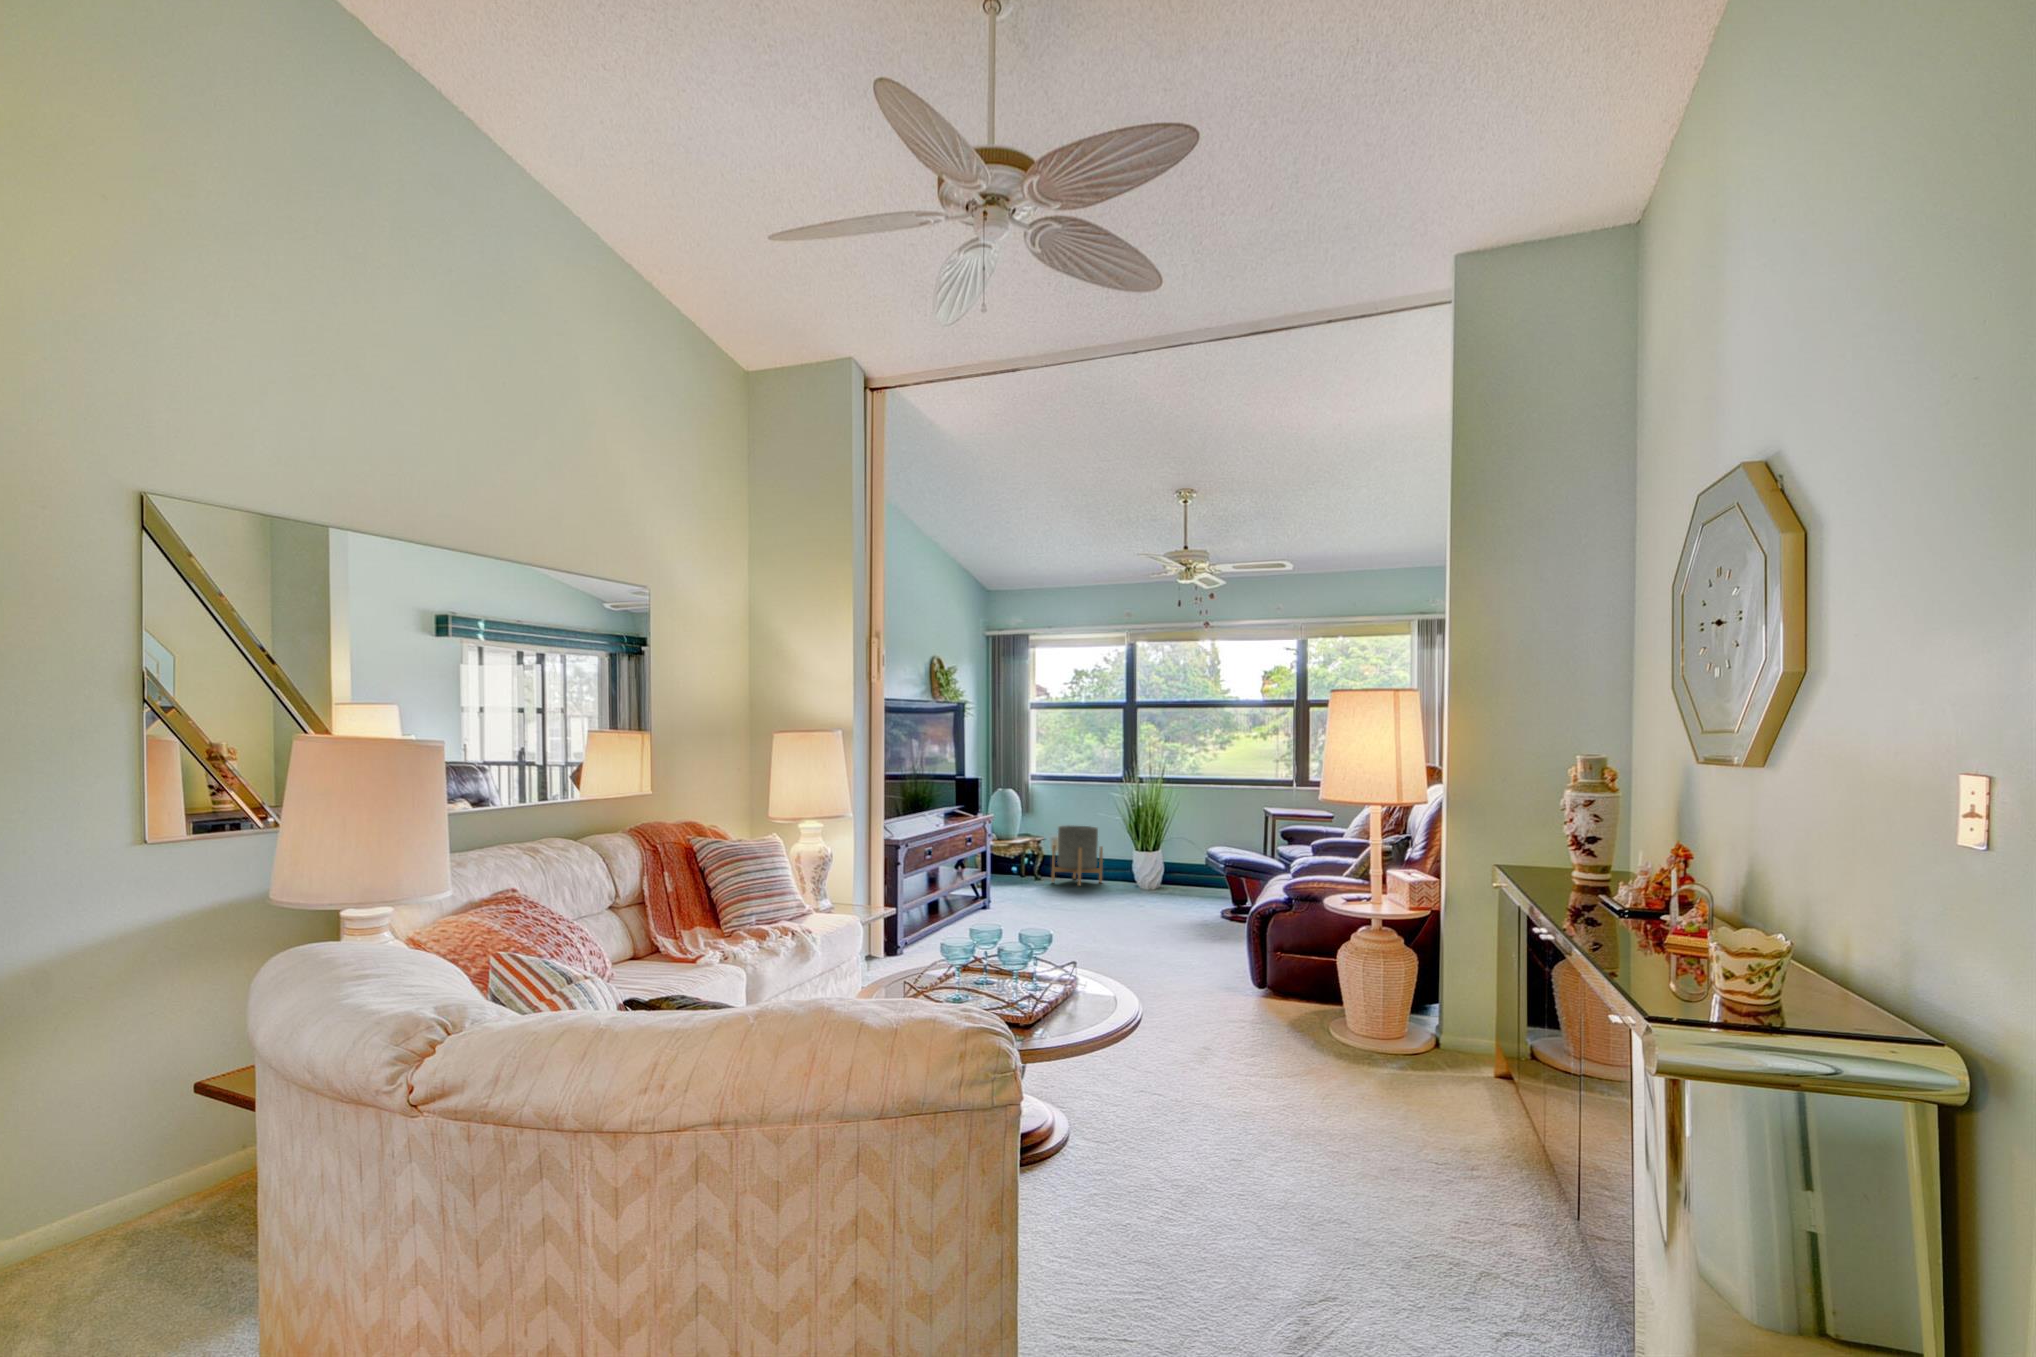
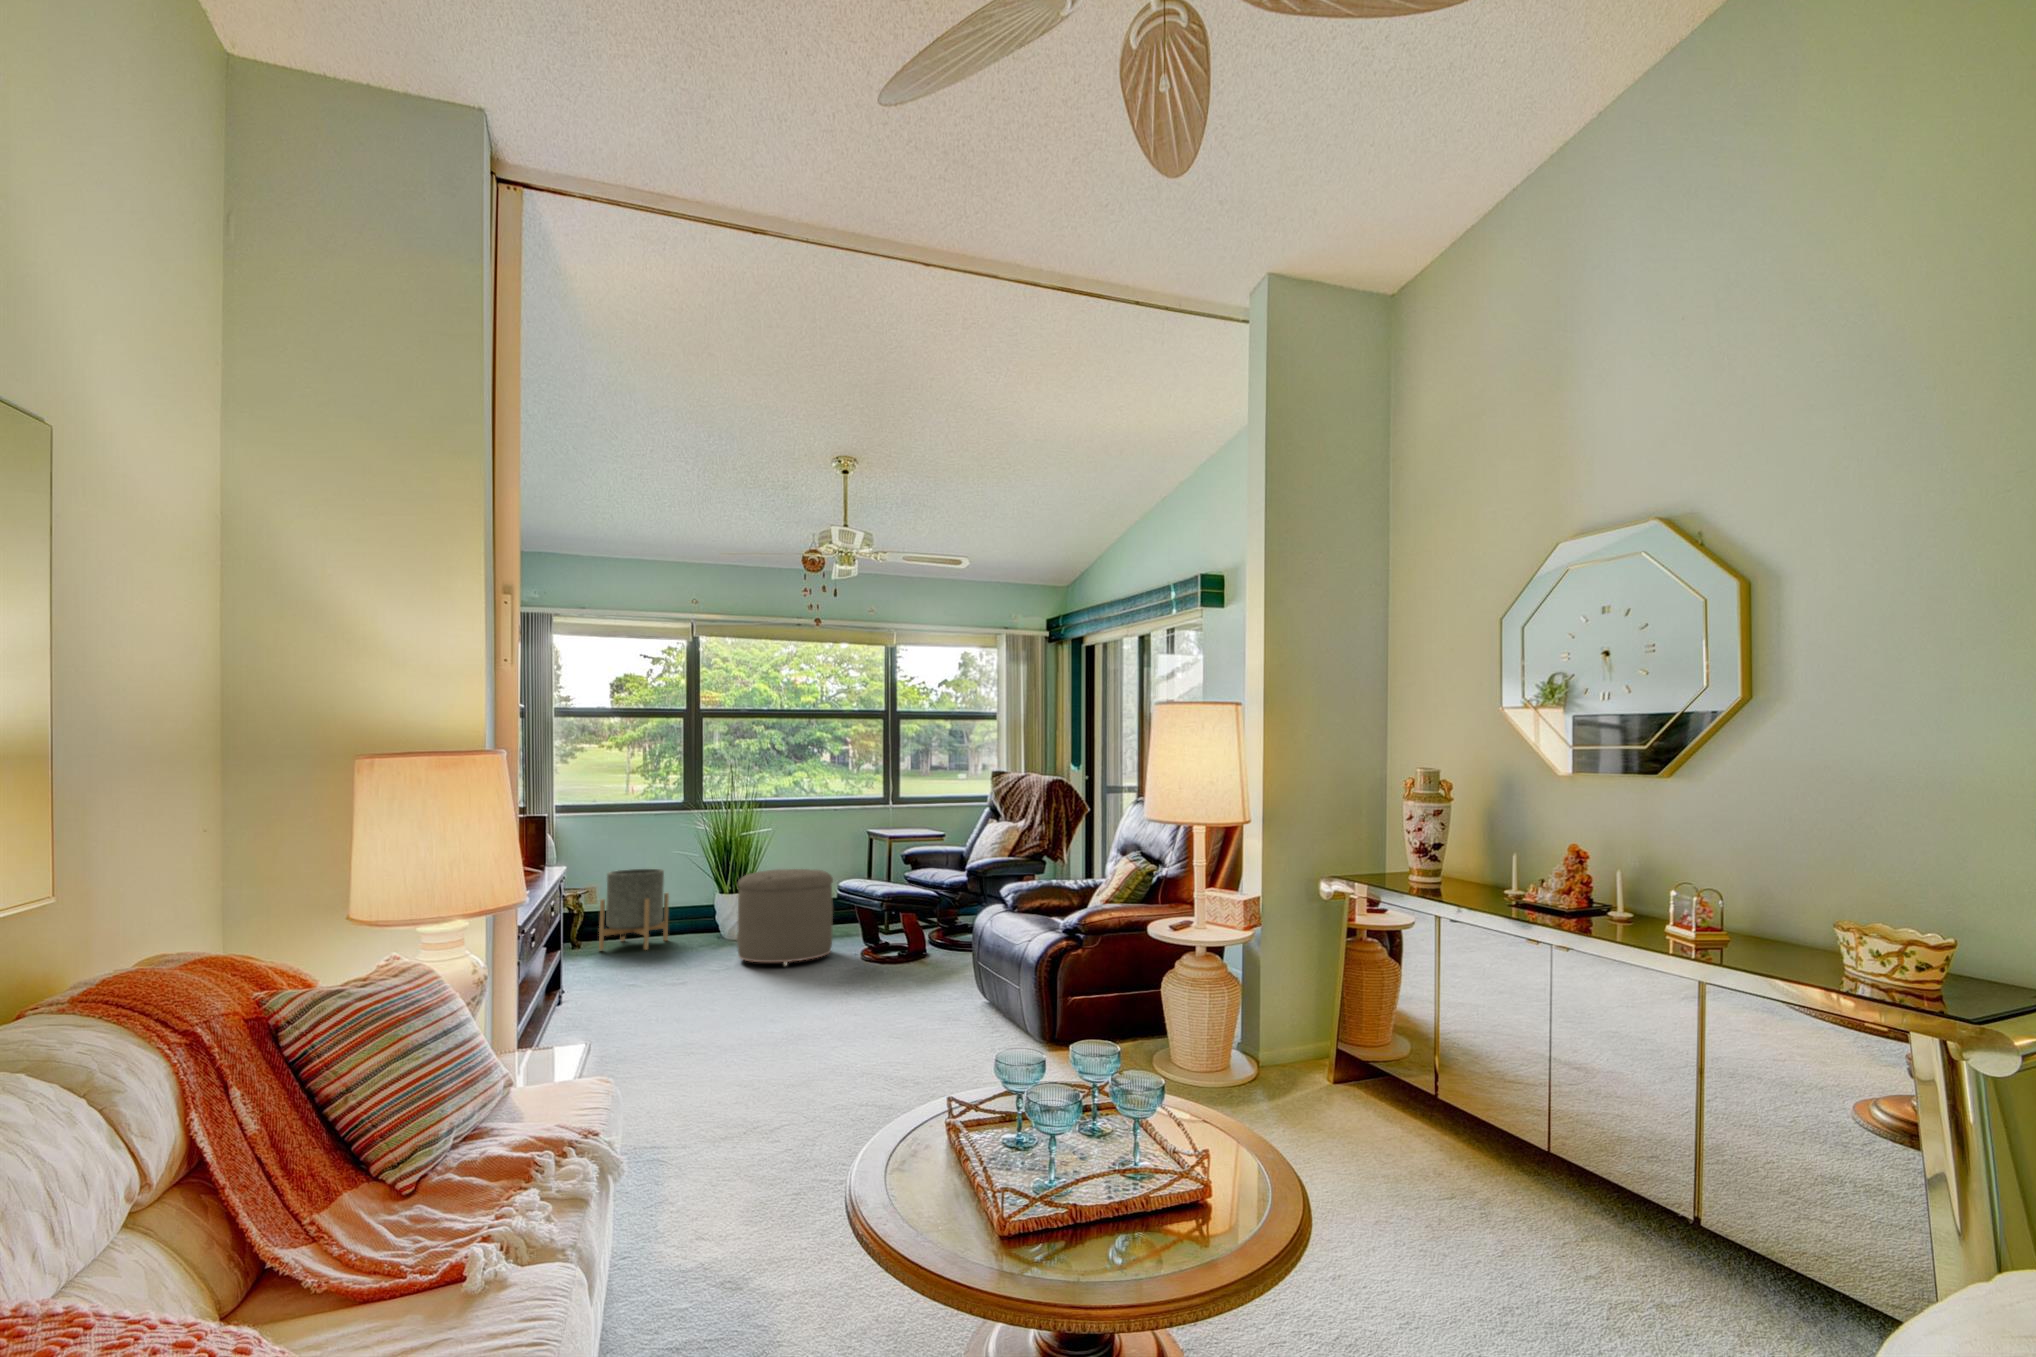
ottoman: none [1124,834,1200,910] -> present [737,869,833,966]

